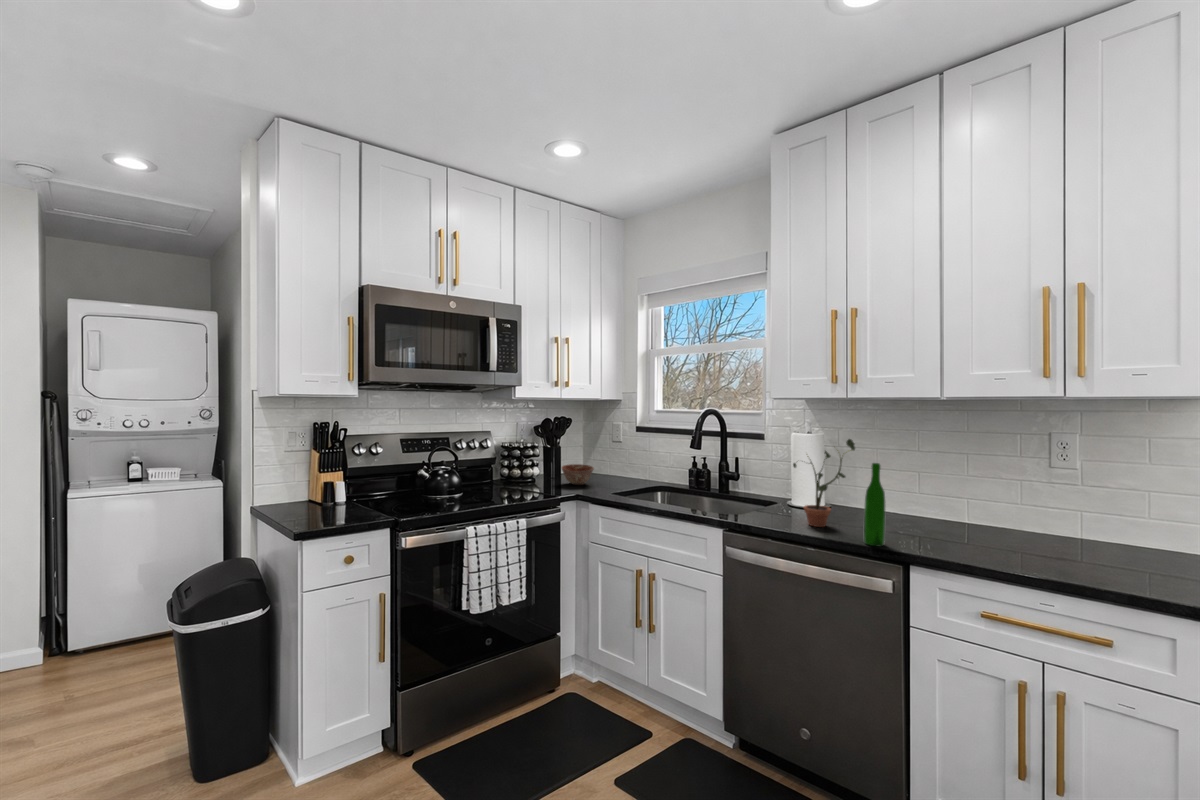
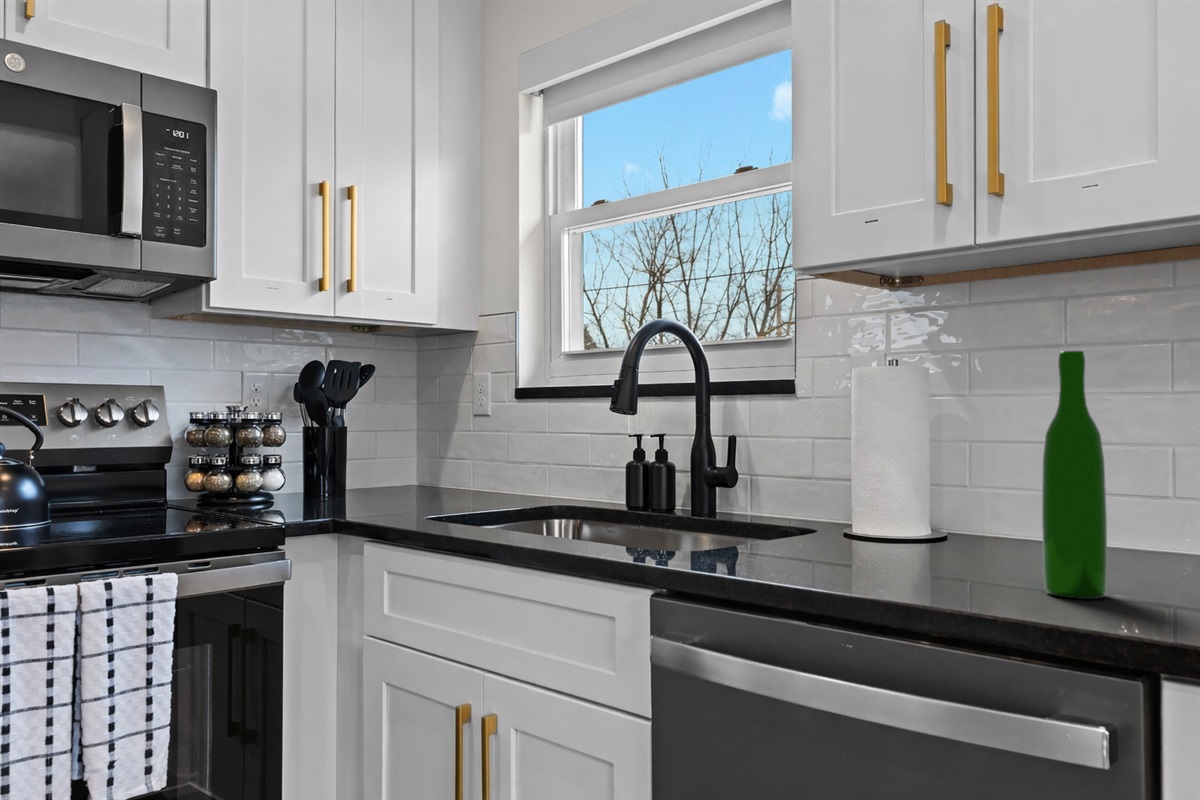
potted plant: present [793,439,855,527] -> none [842,337,1010,564]
ceramic bowl: present [562,464,594,485] -> none [322,466,402,510]

